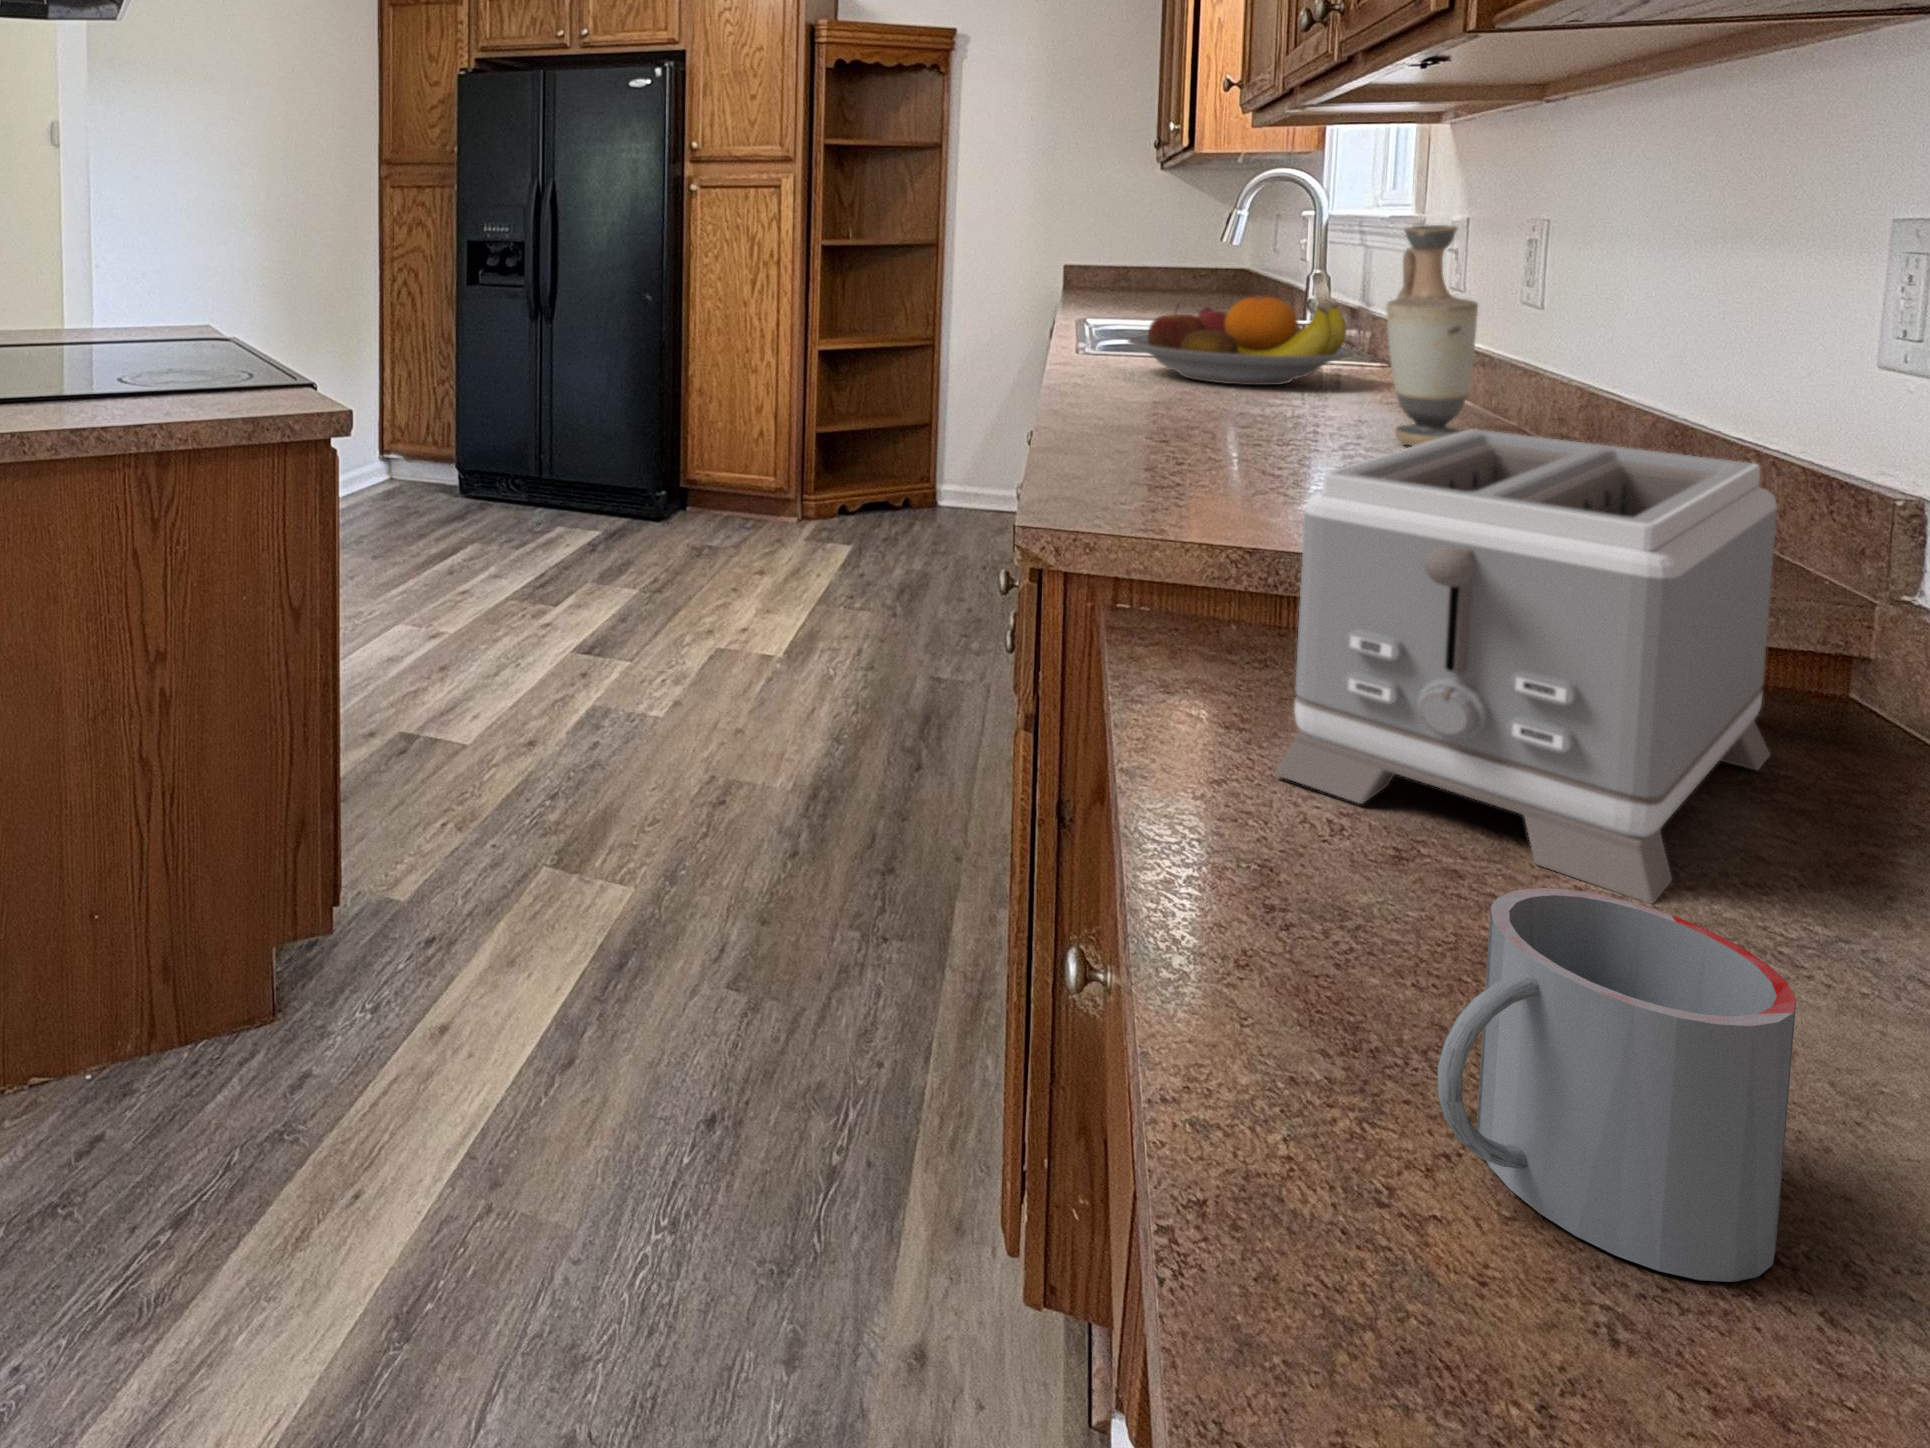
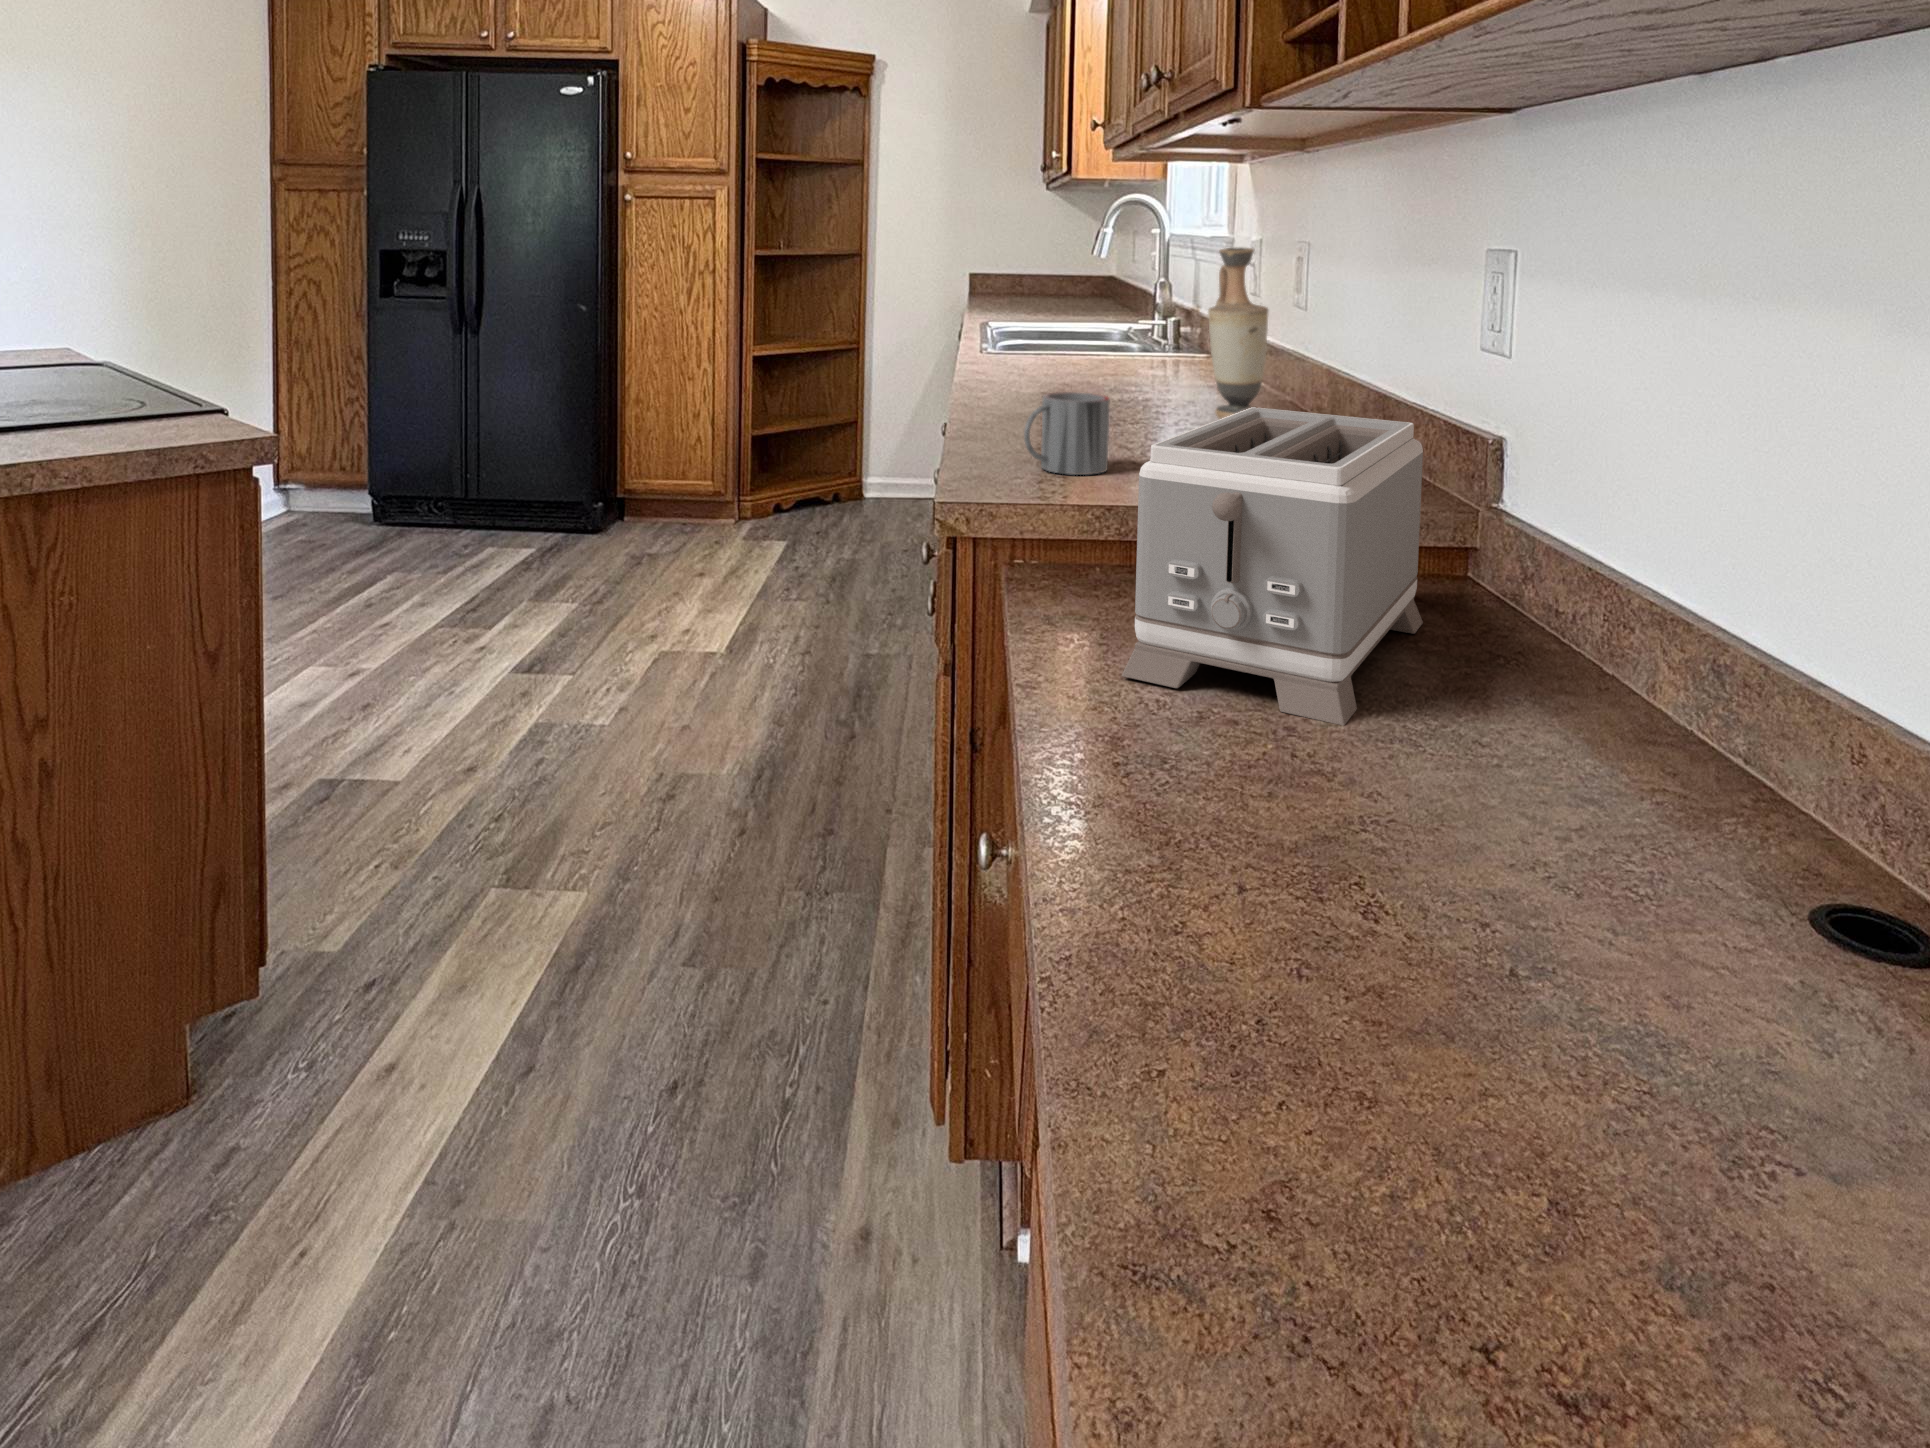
fruit bowl: present [1128,296,1353,385] -> none [1023,303,1191,377]
mug: present [1438,888,1796,1282] -> present [1024,392,1109,475]

